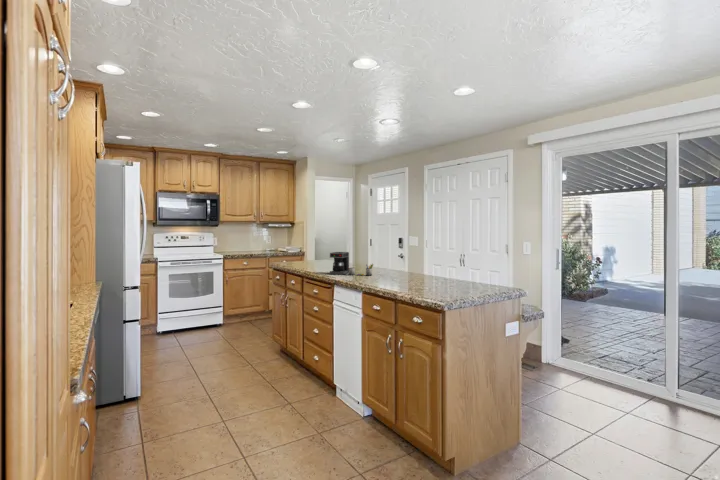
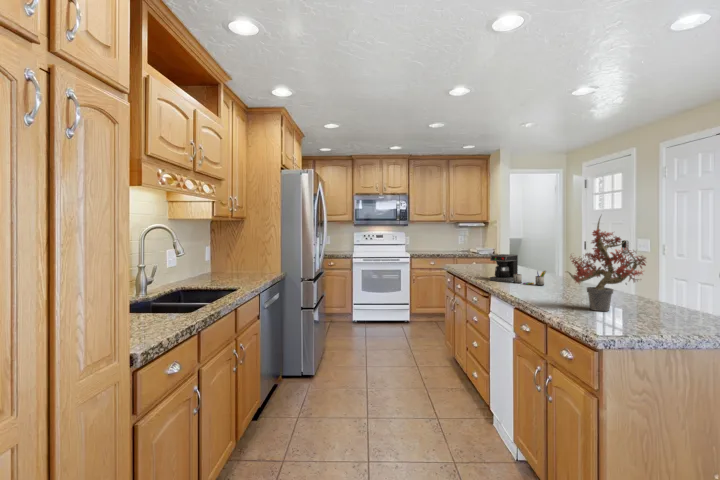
potted plant: none [407,222,450,288] -> present [567,218,646,311]

